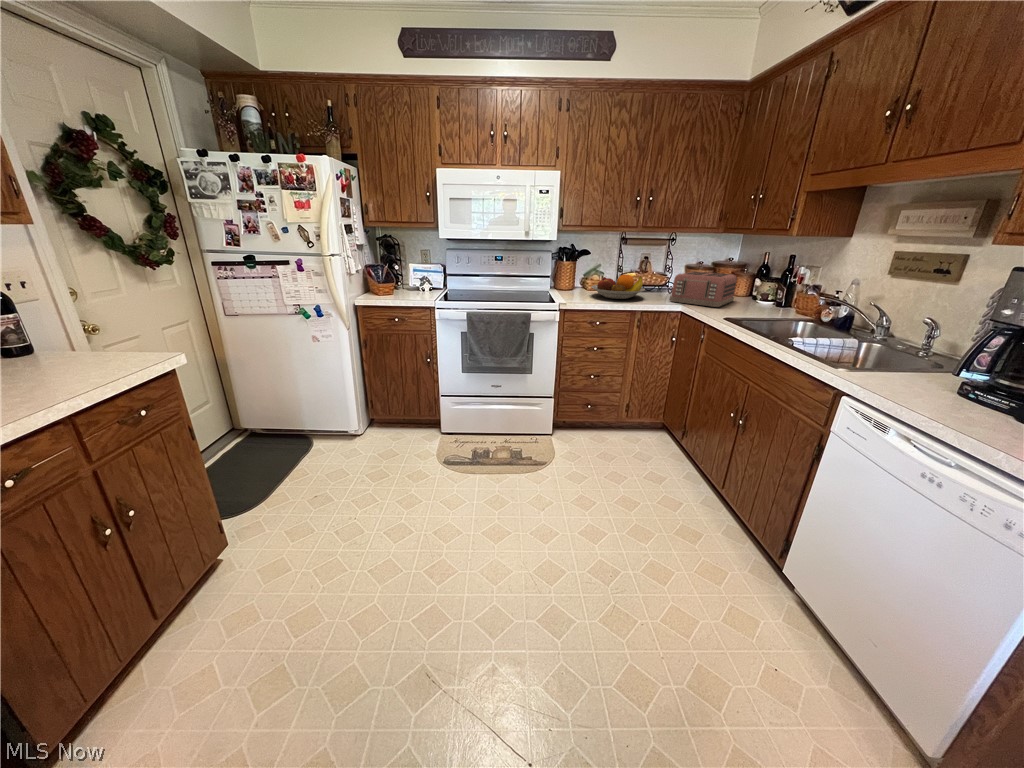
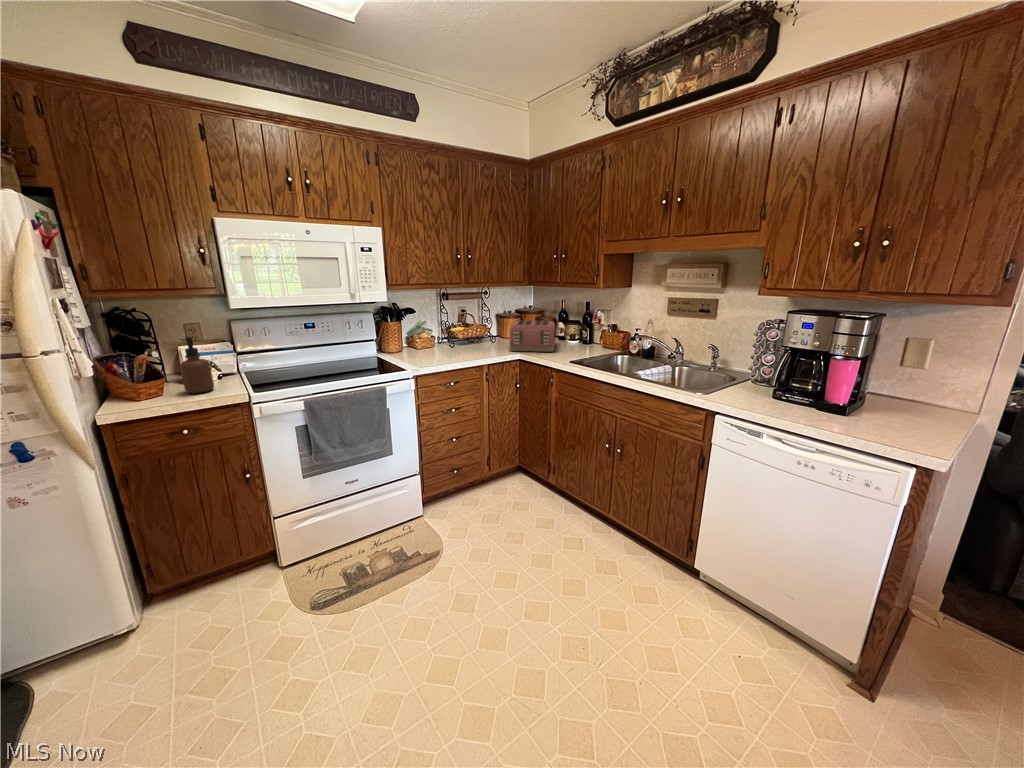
soap dispenser: none [404,257,422,297] -> present [180,337,214,393]
fruit bowl: present [591,274,645,299] -> none [431,330,486,356]

